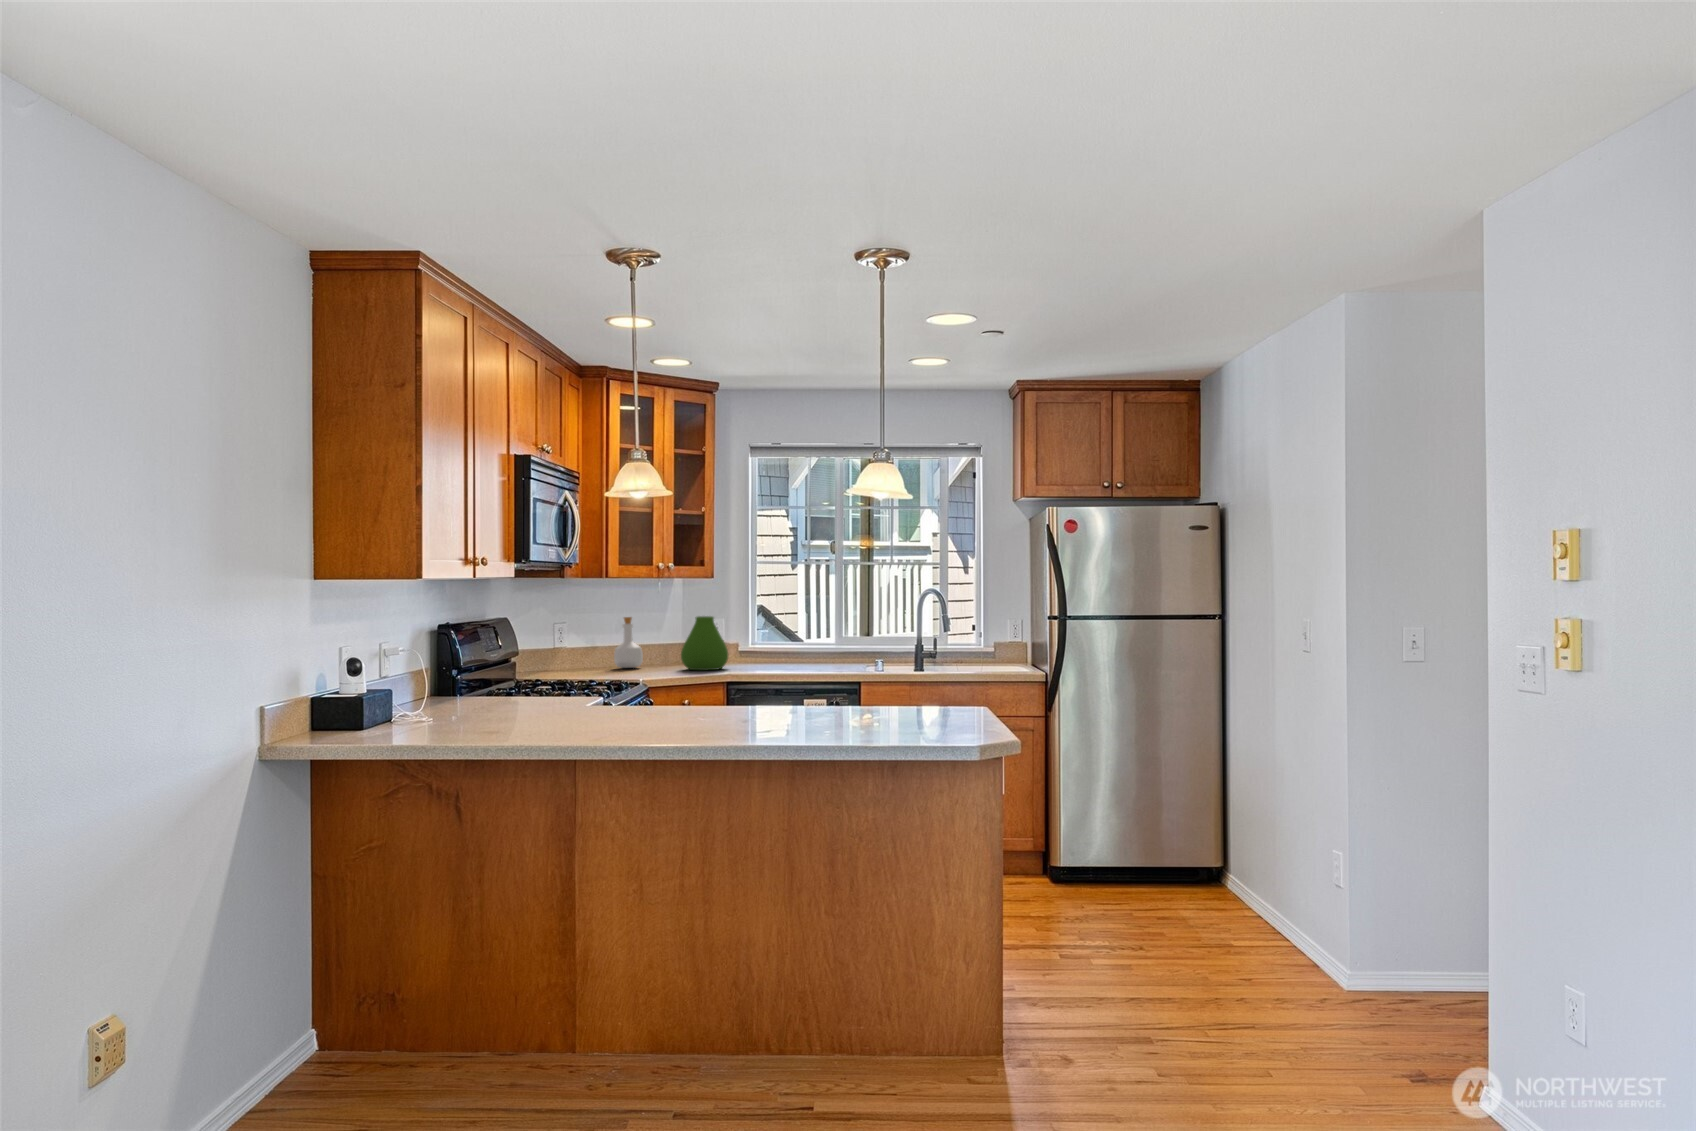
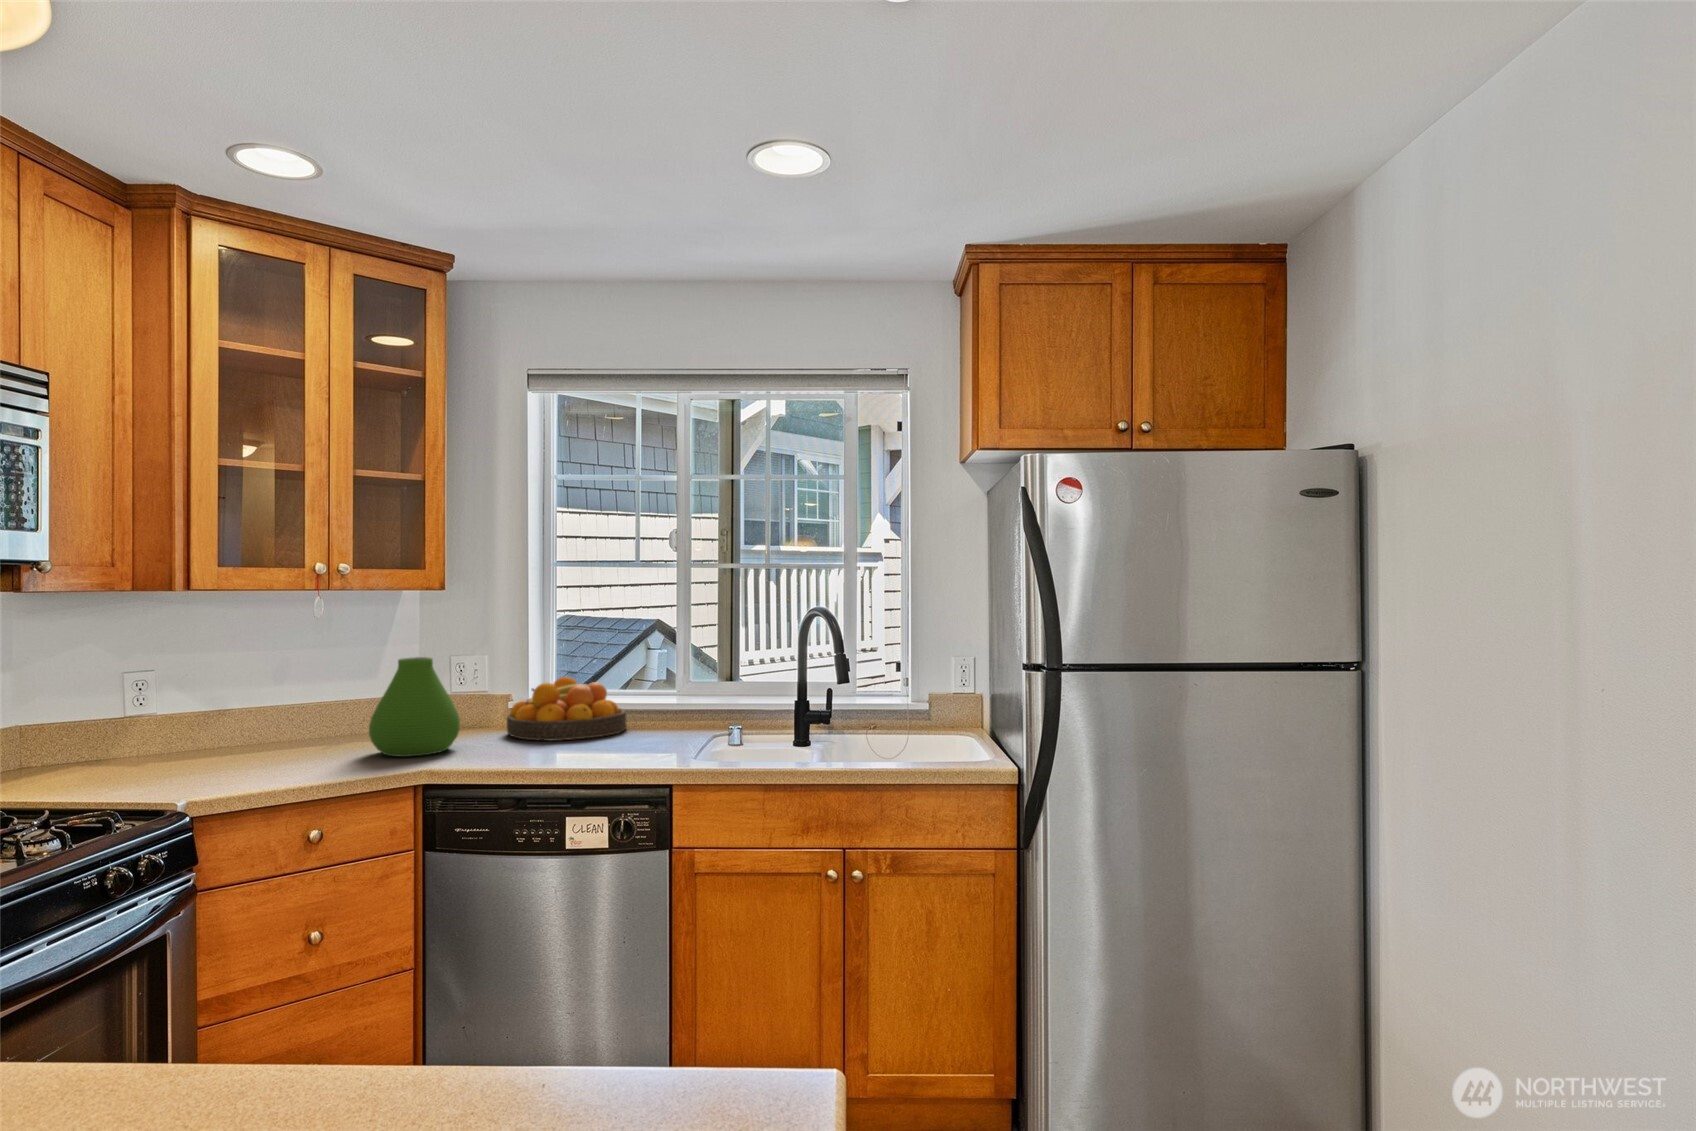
bottle: present [614,617,643,668] -> none [265,657,322,747]
fruit bowl: none [743,631,812,666] -> present [507,677,627,741]

